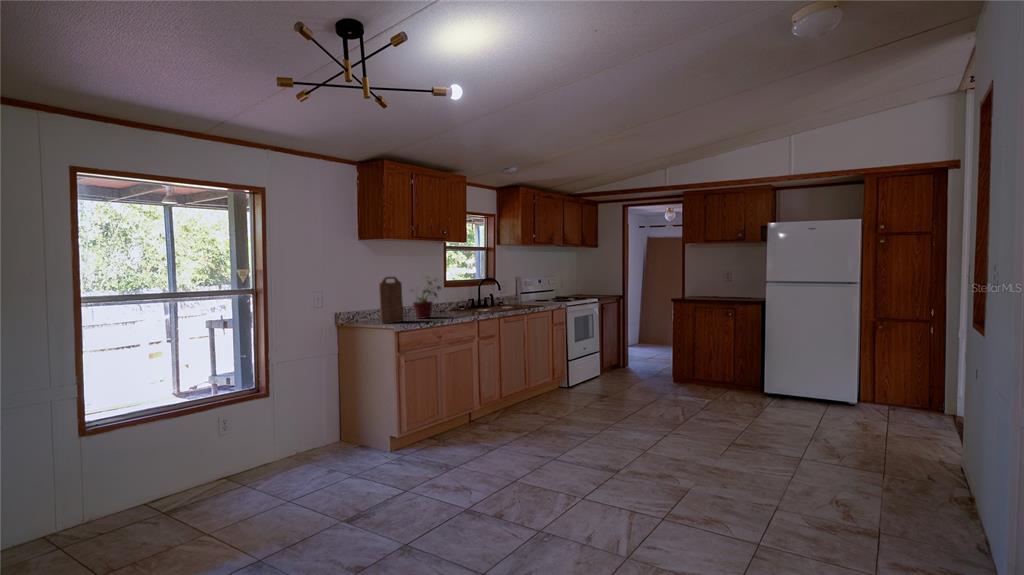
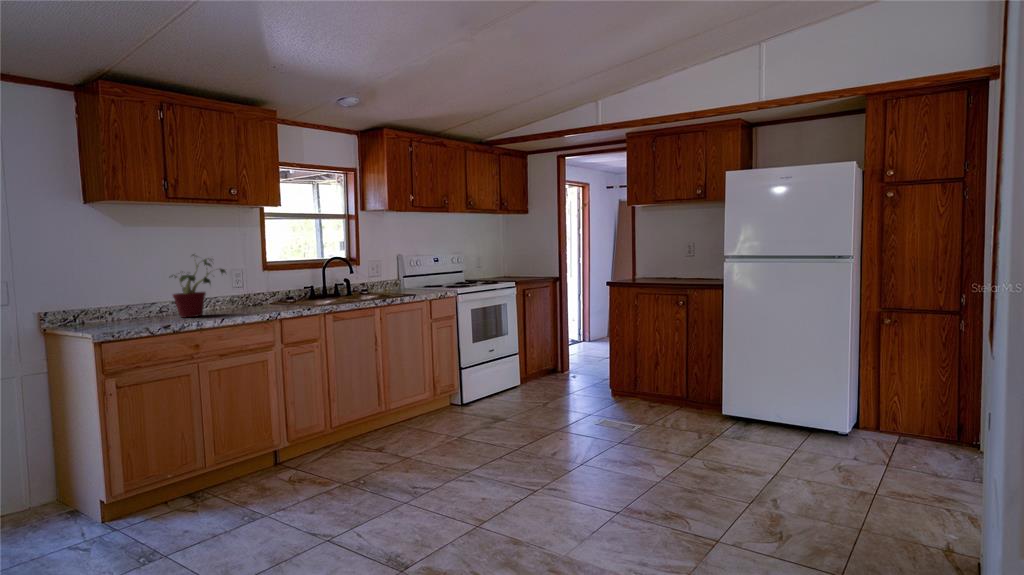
cutting board: present [379,277,403,323] -> none [94,256,146,327]

